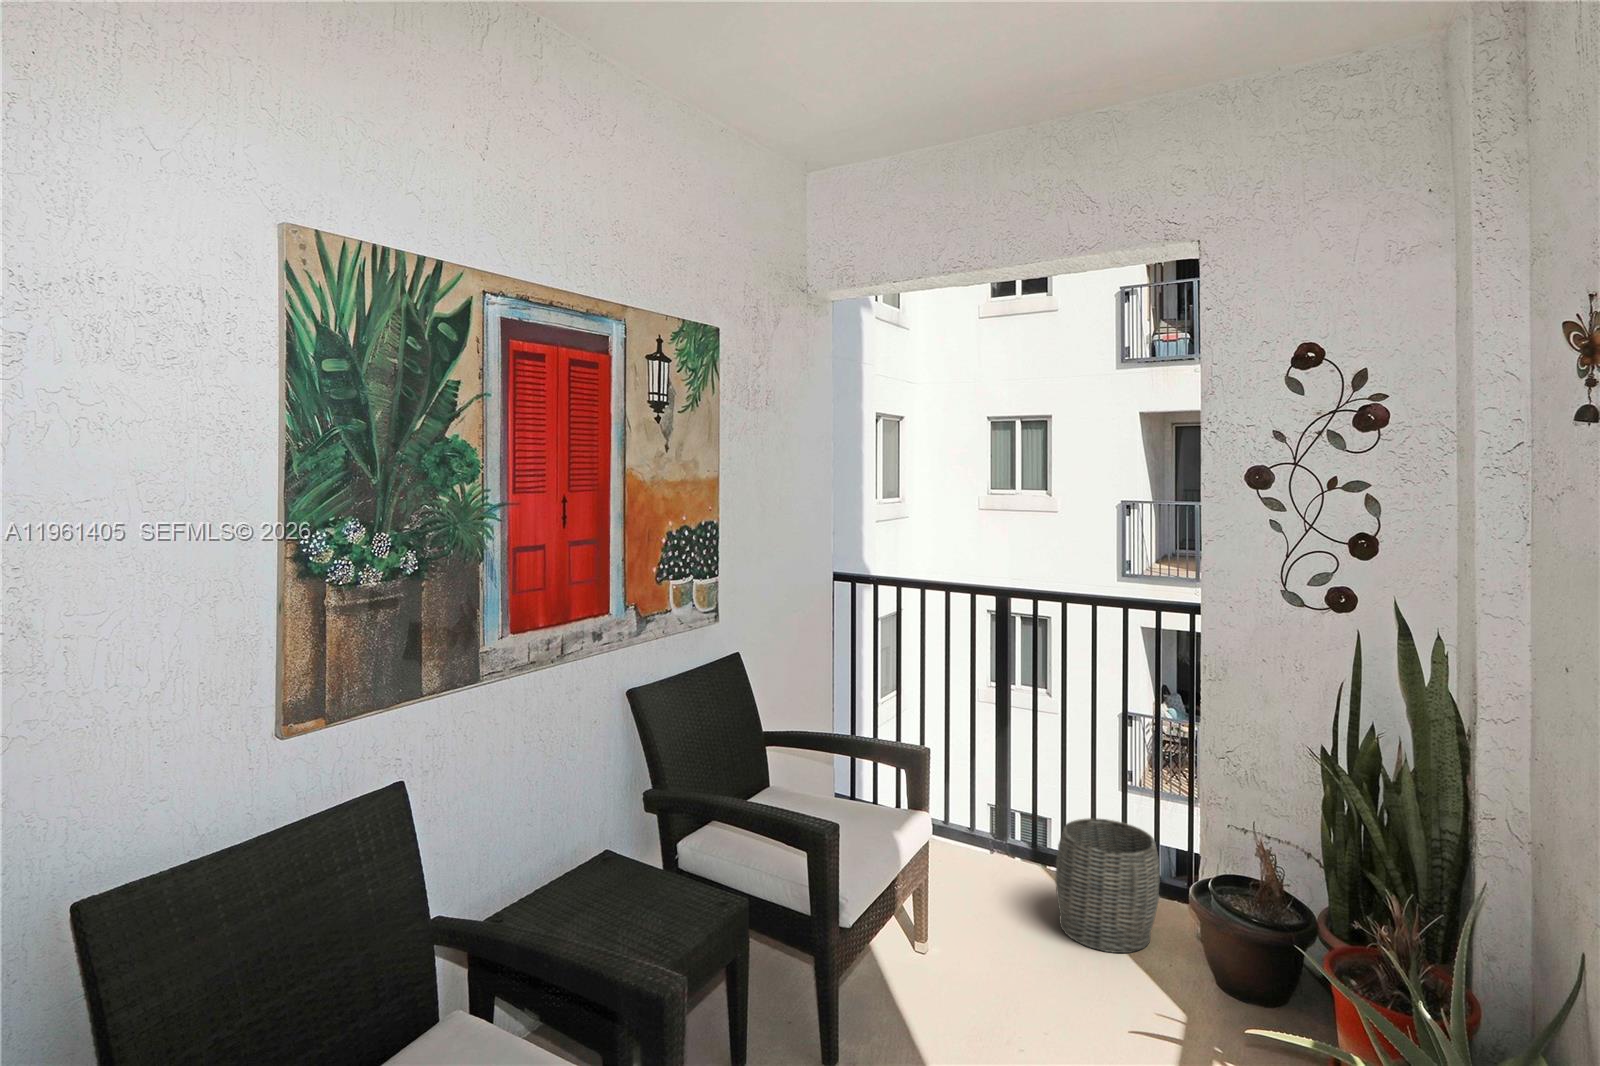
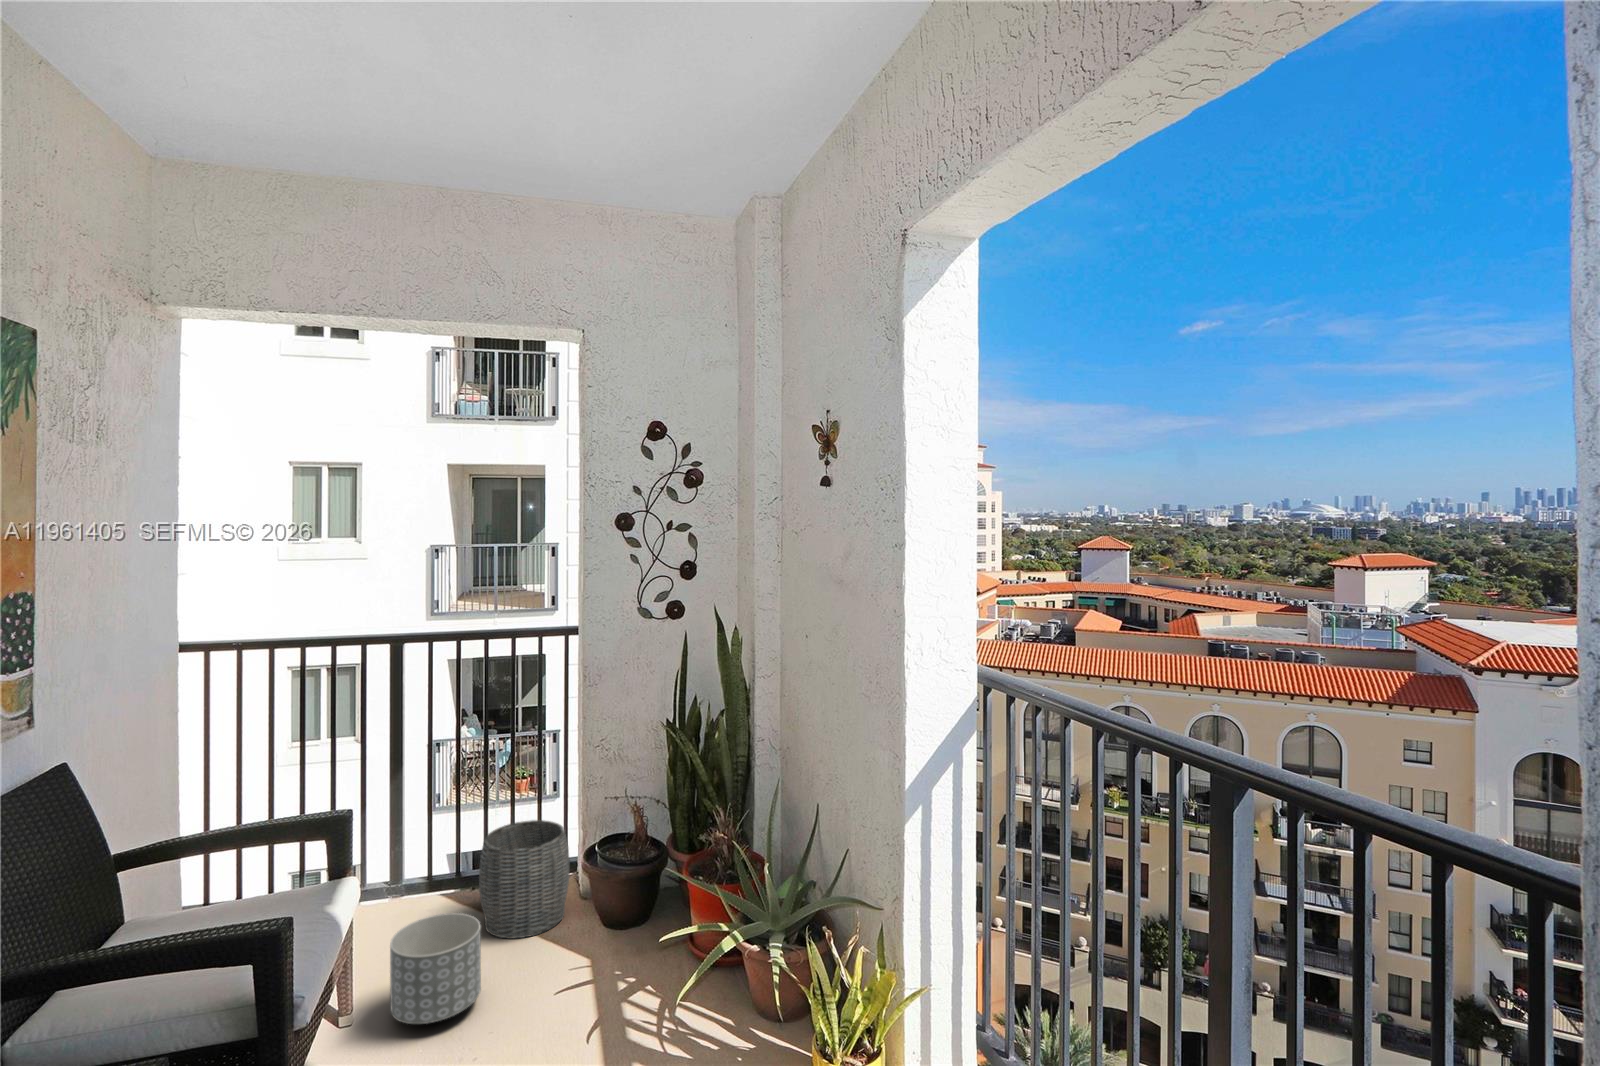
planter: none [940,882,1030,993] -> present [390,913,481,1024]

